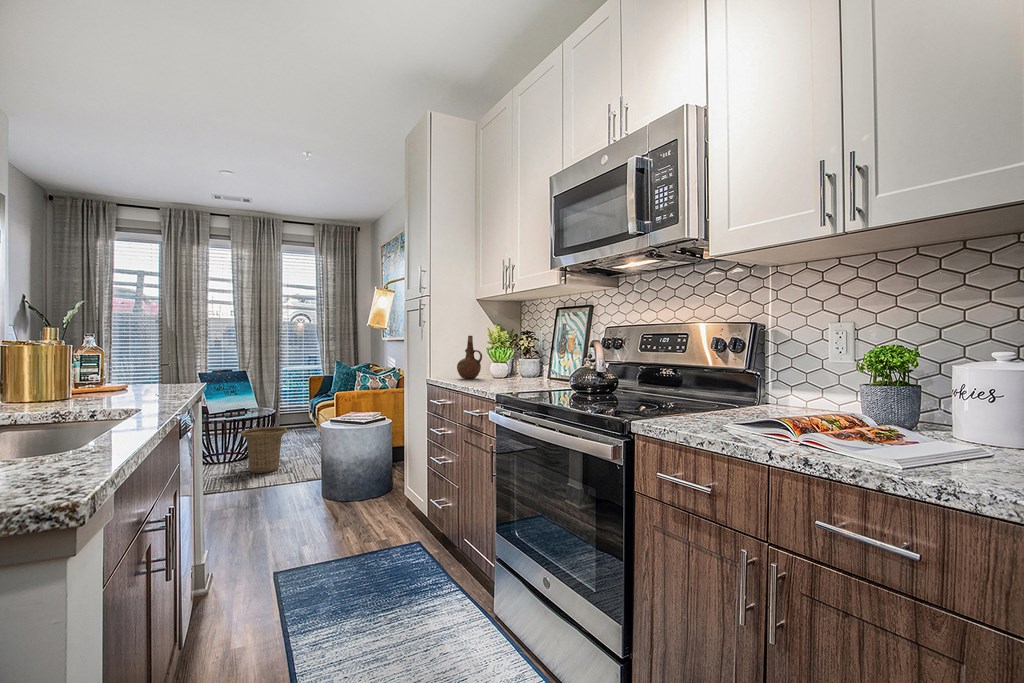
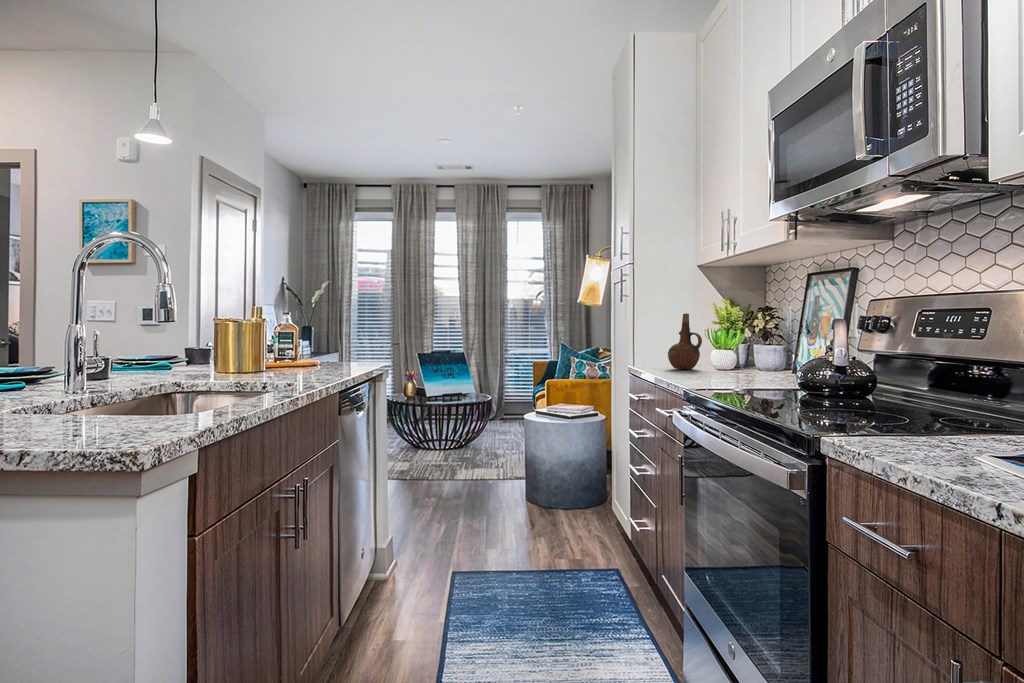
basket: present [241,427,287,473] -> none [453,415,498,464]

